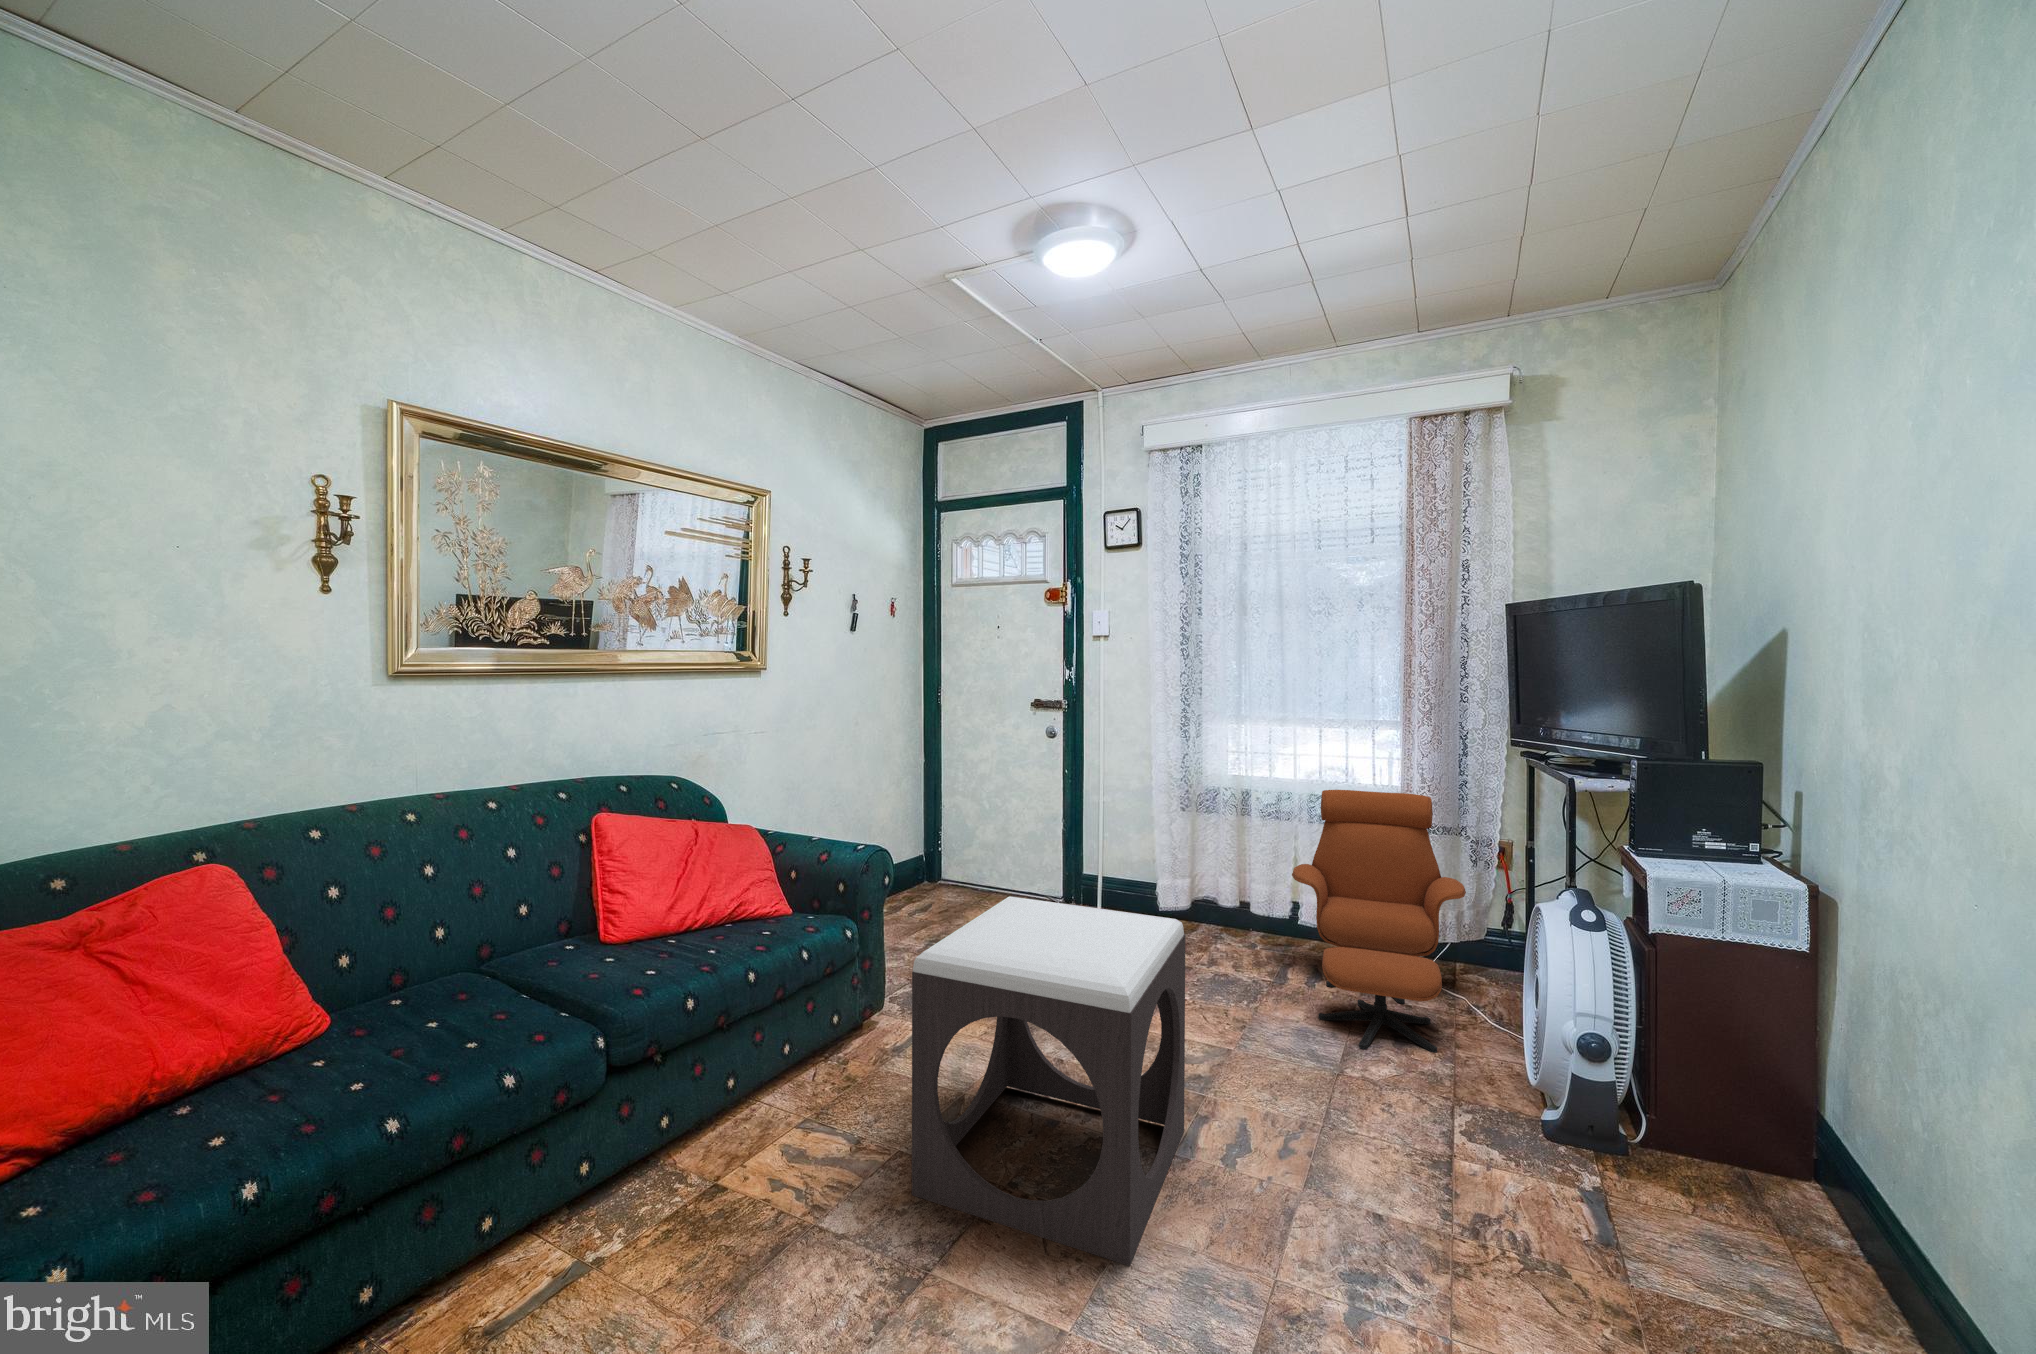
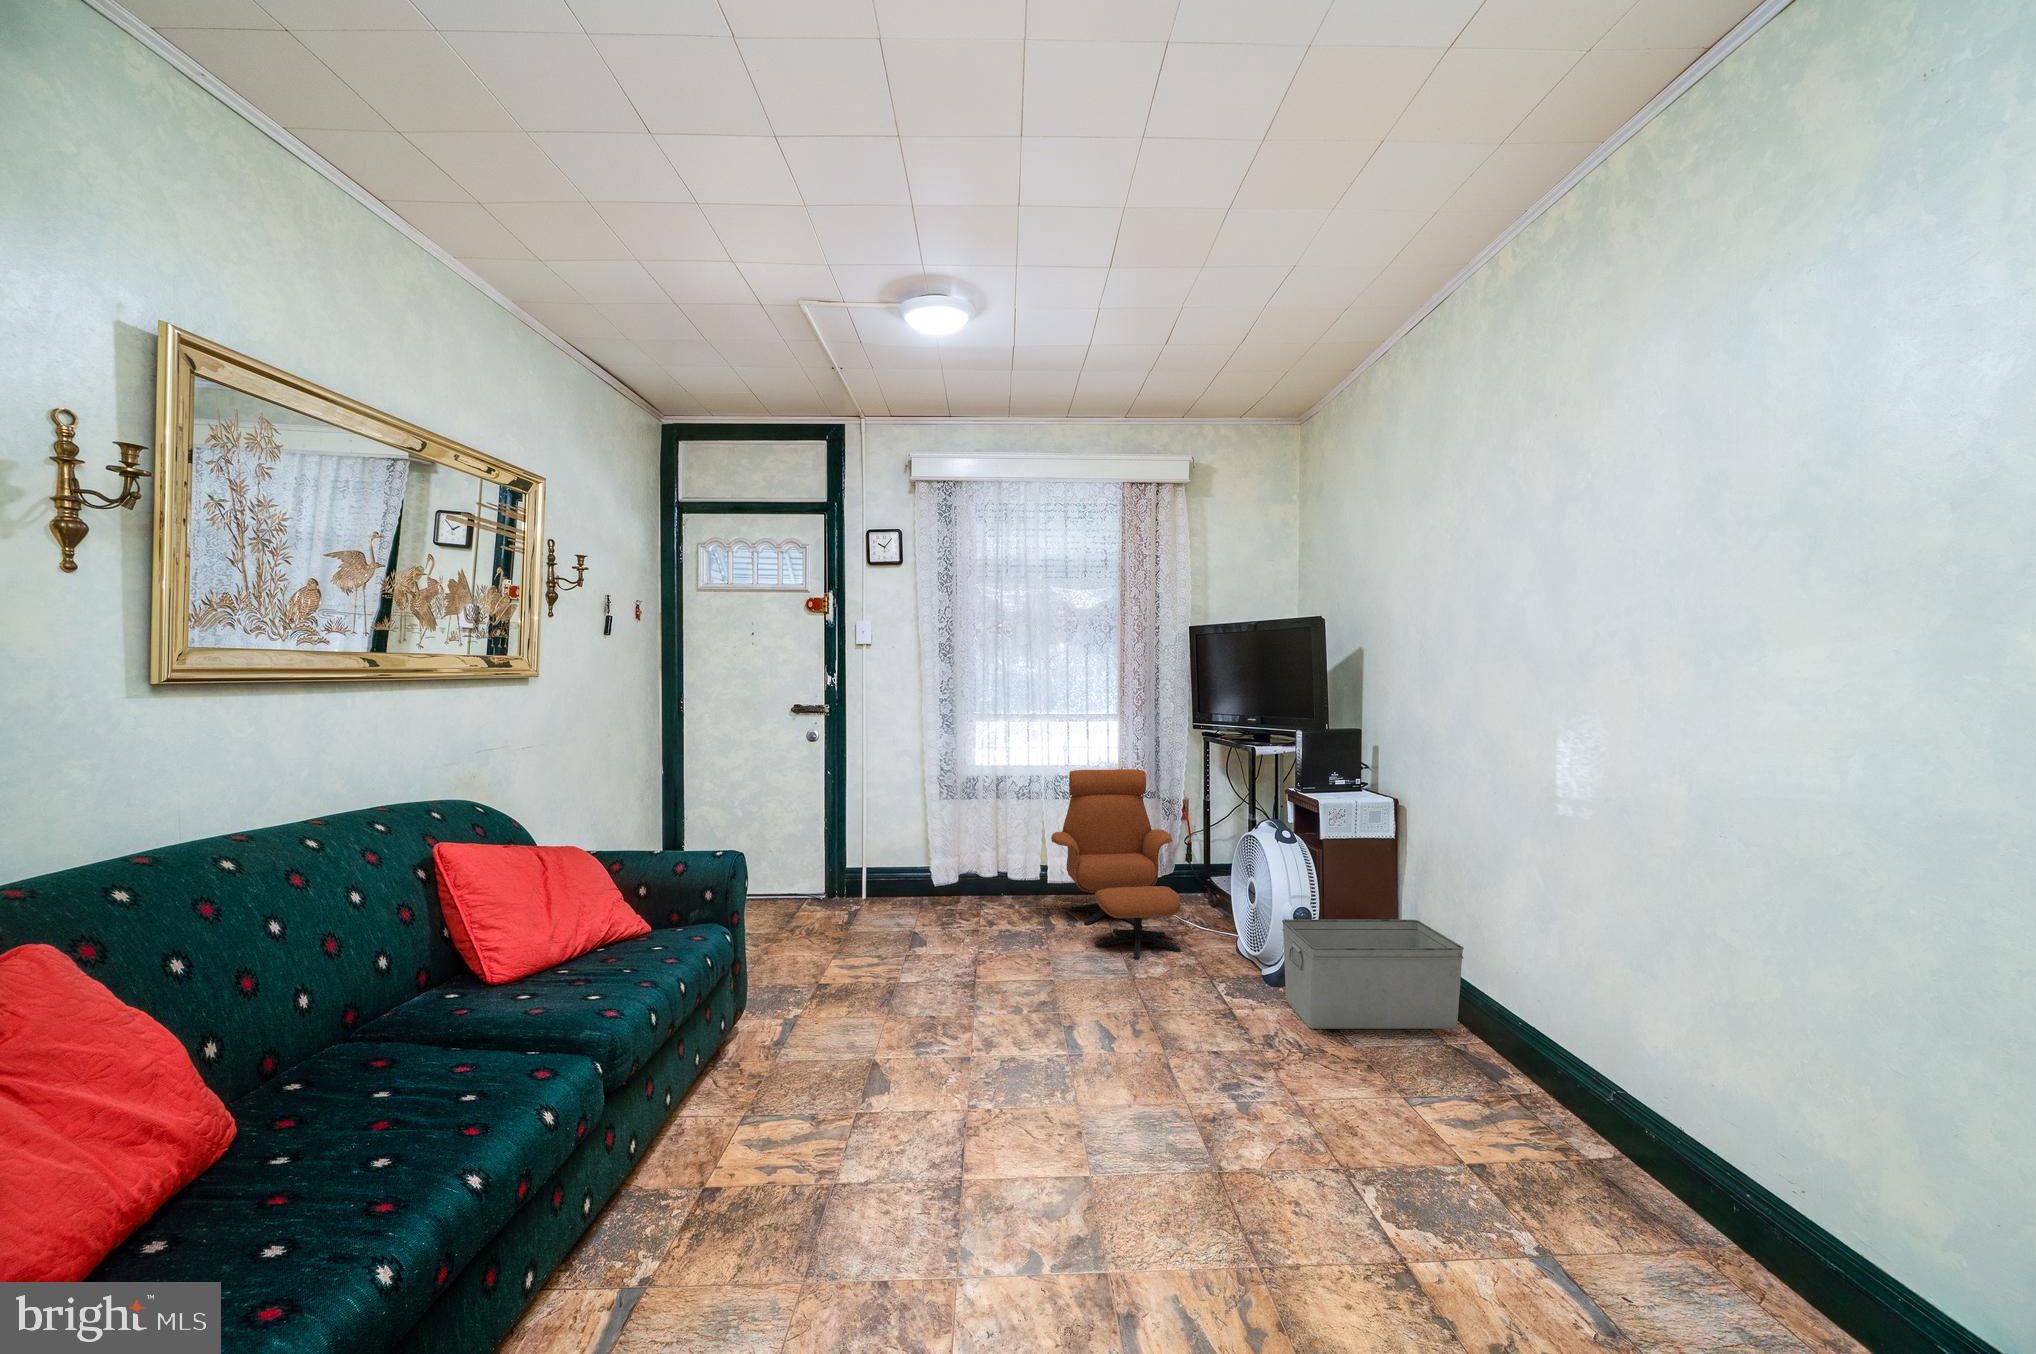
footstool: present [912,896,1185,1266] -> none [899,867,1098,1138]
storage bin: none [1555,1049,1910,1328] -> present [1282,919,1464,1029]

